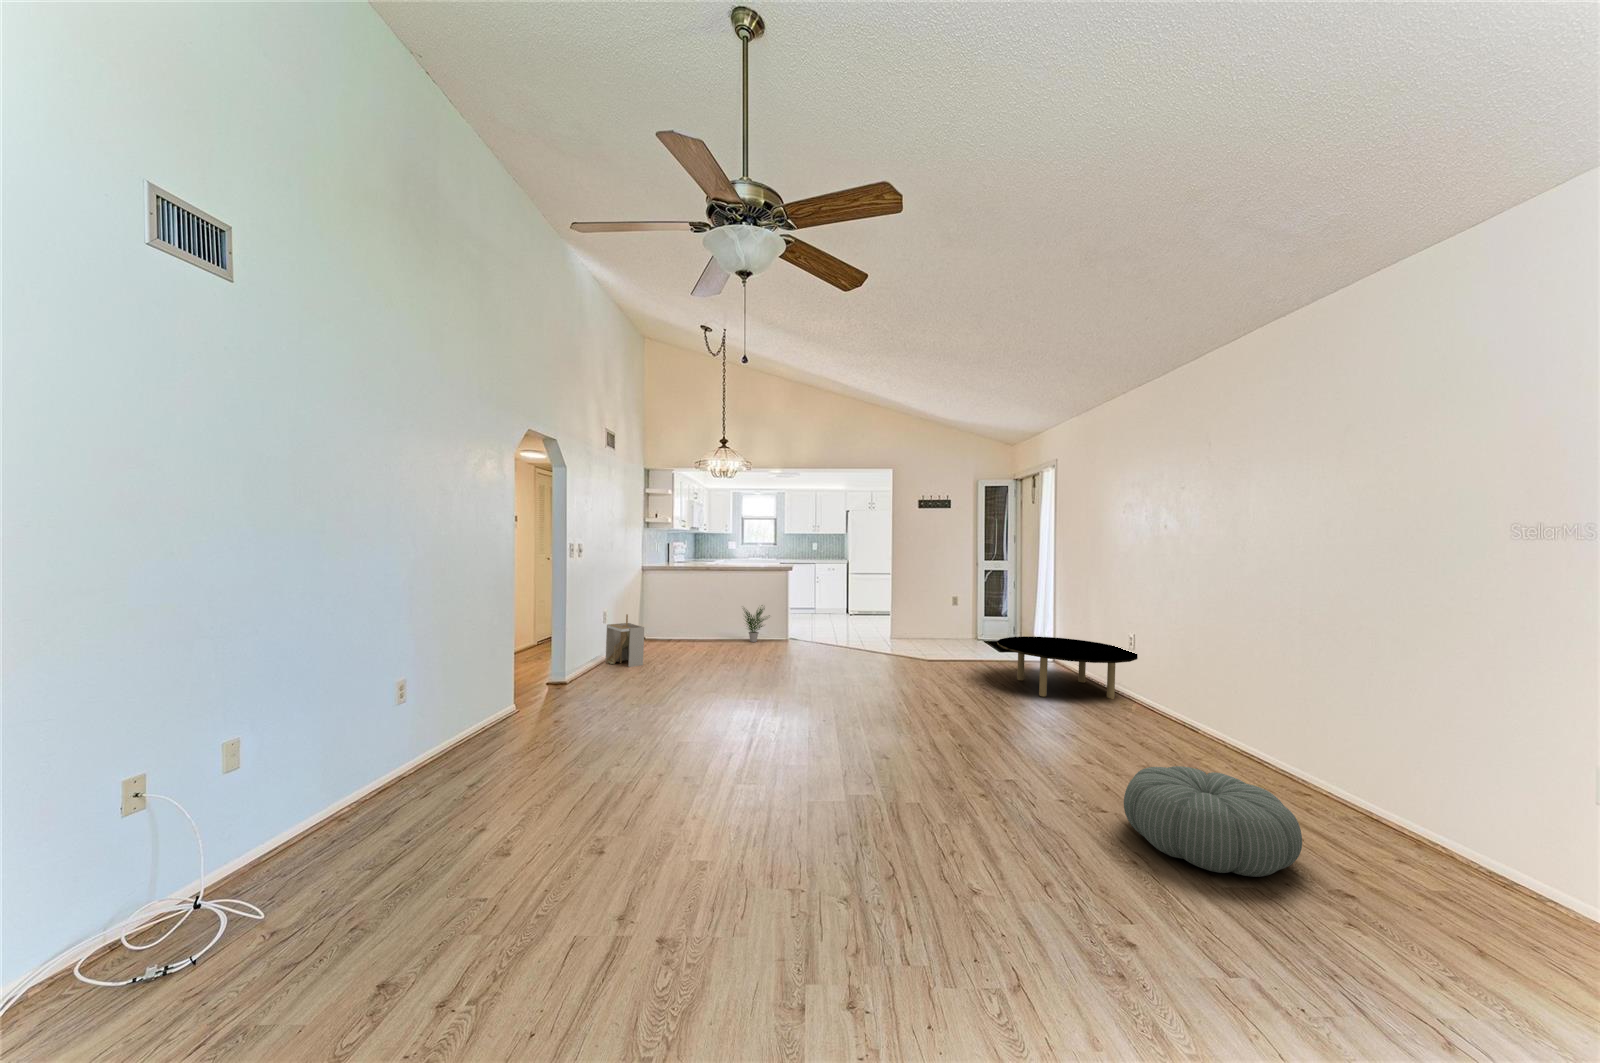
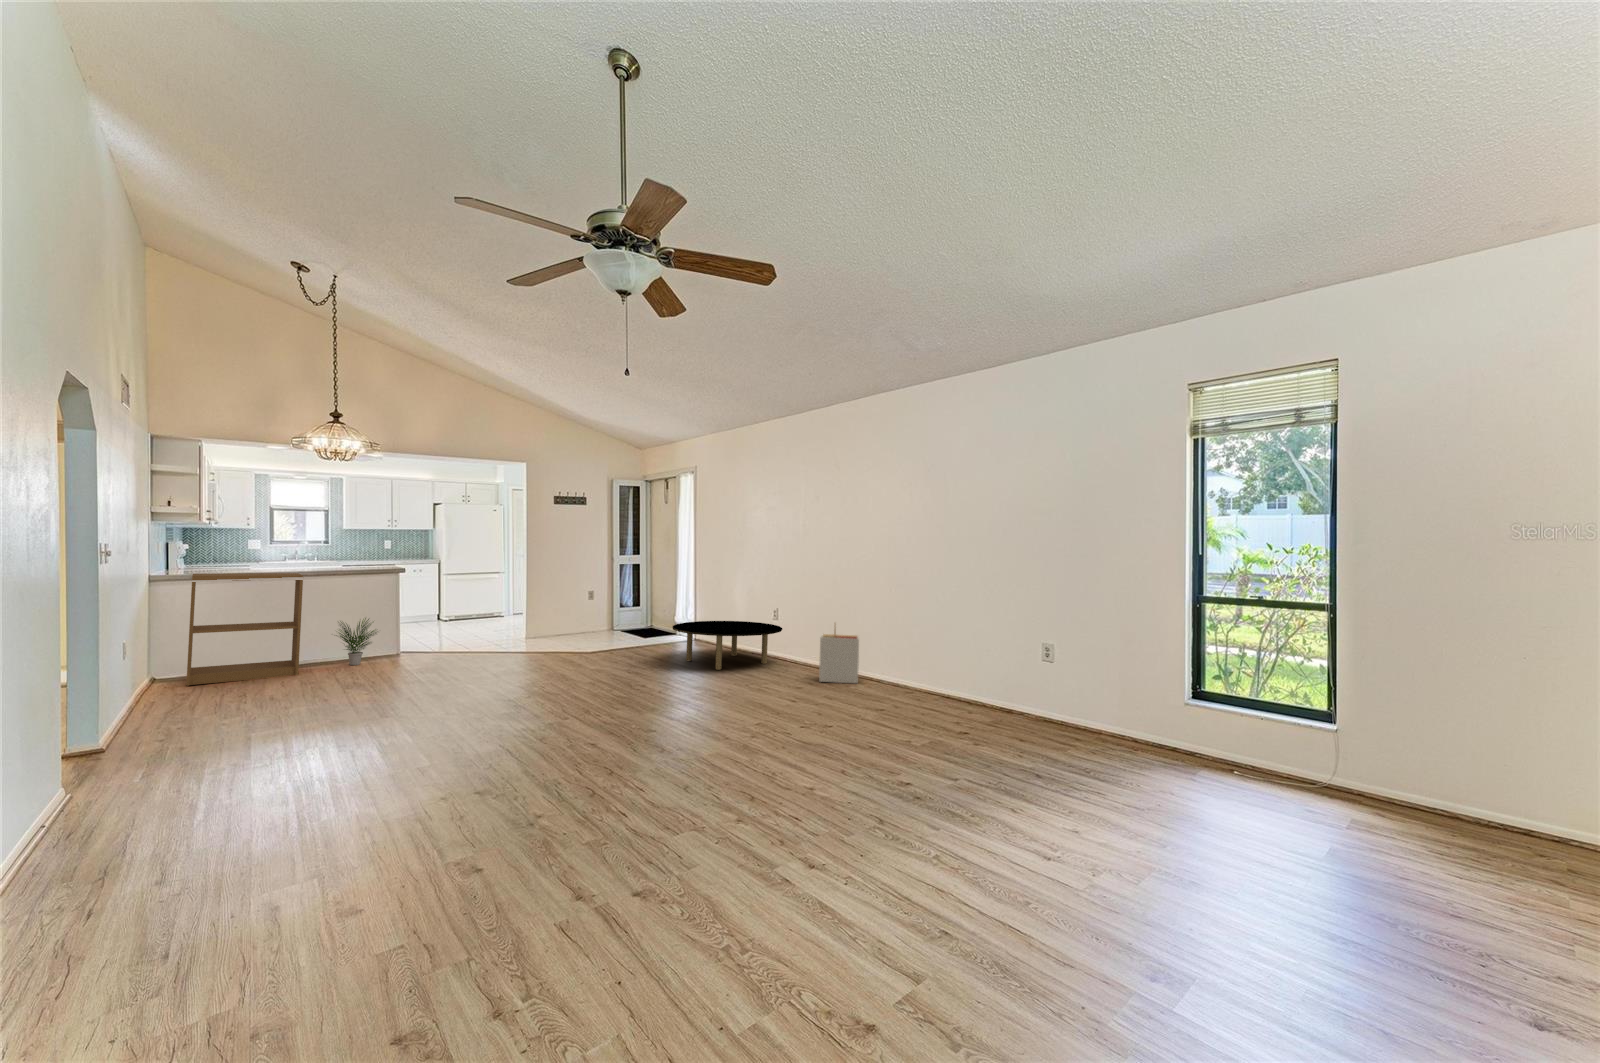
bookshelf: none [652,566,721,646] -> present [186,573,303,686]
storage bin: present [605,614,644,667] -> present [819,628,859,683]
pouf: present [1124,766,1302,877] -> none [848,686,943,742]

